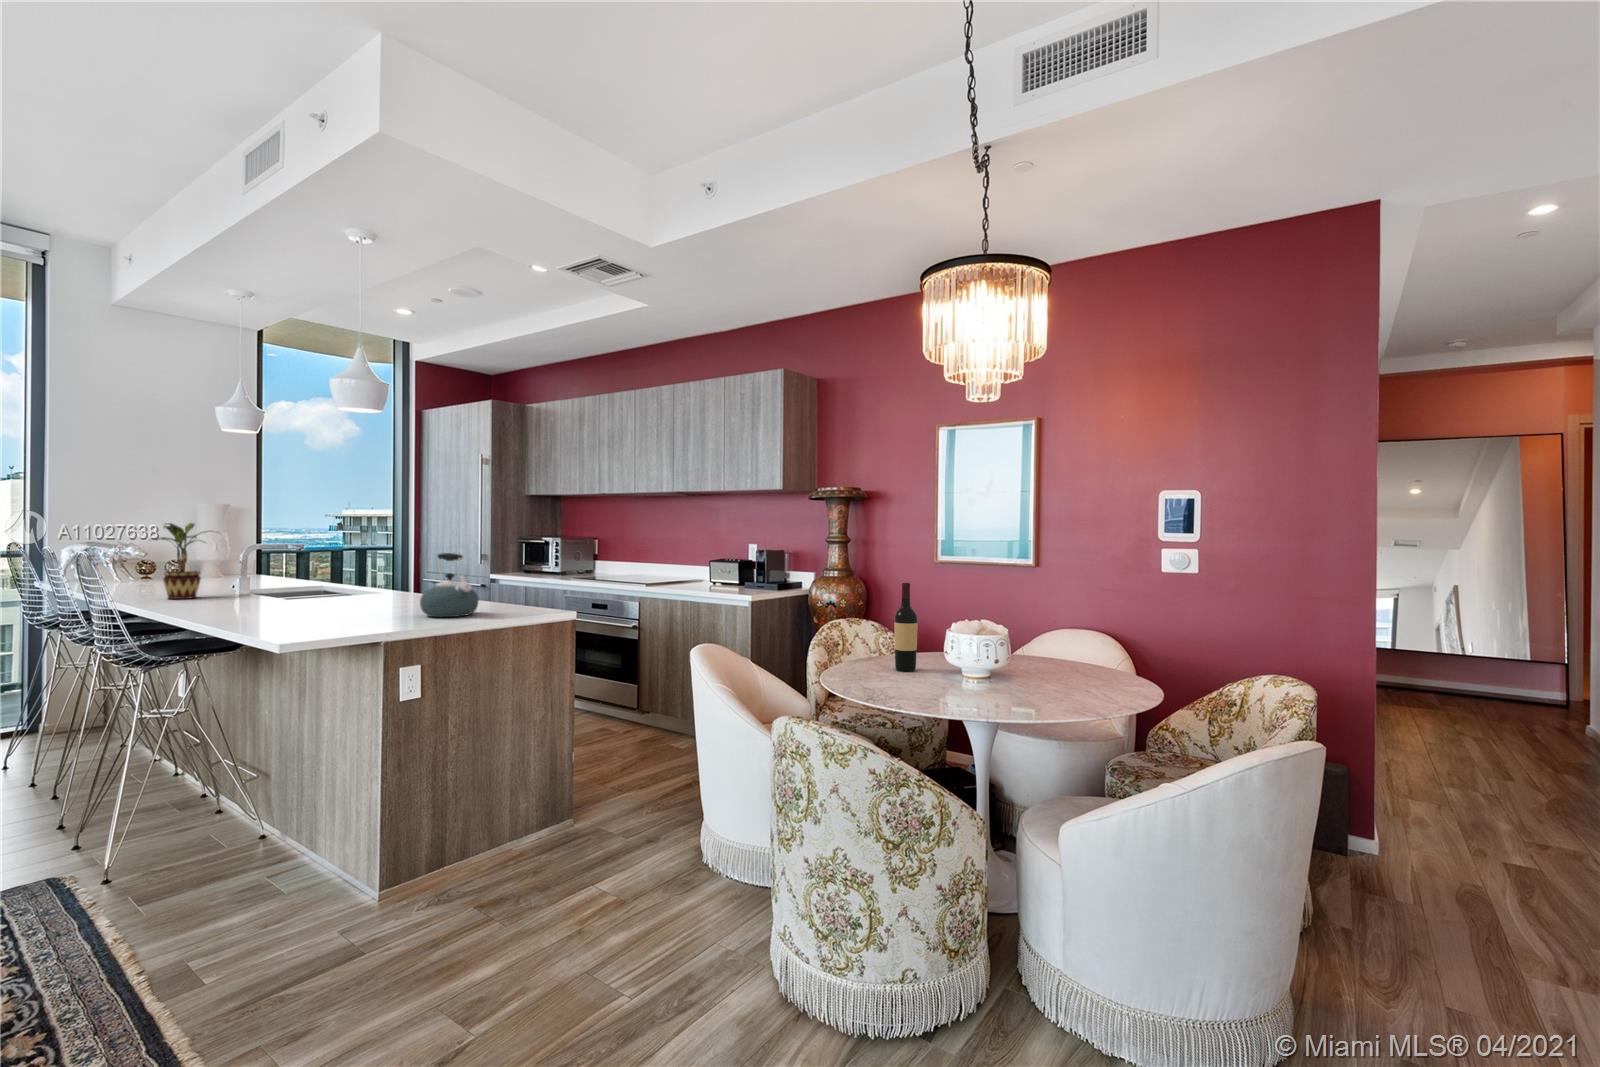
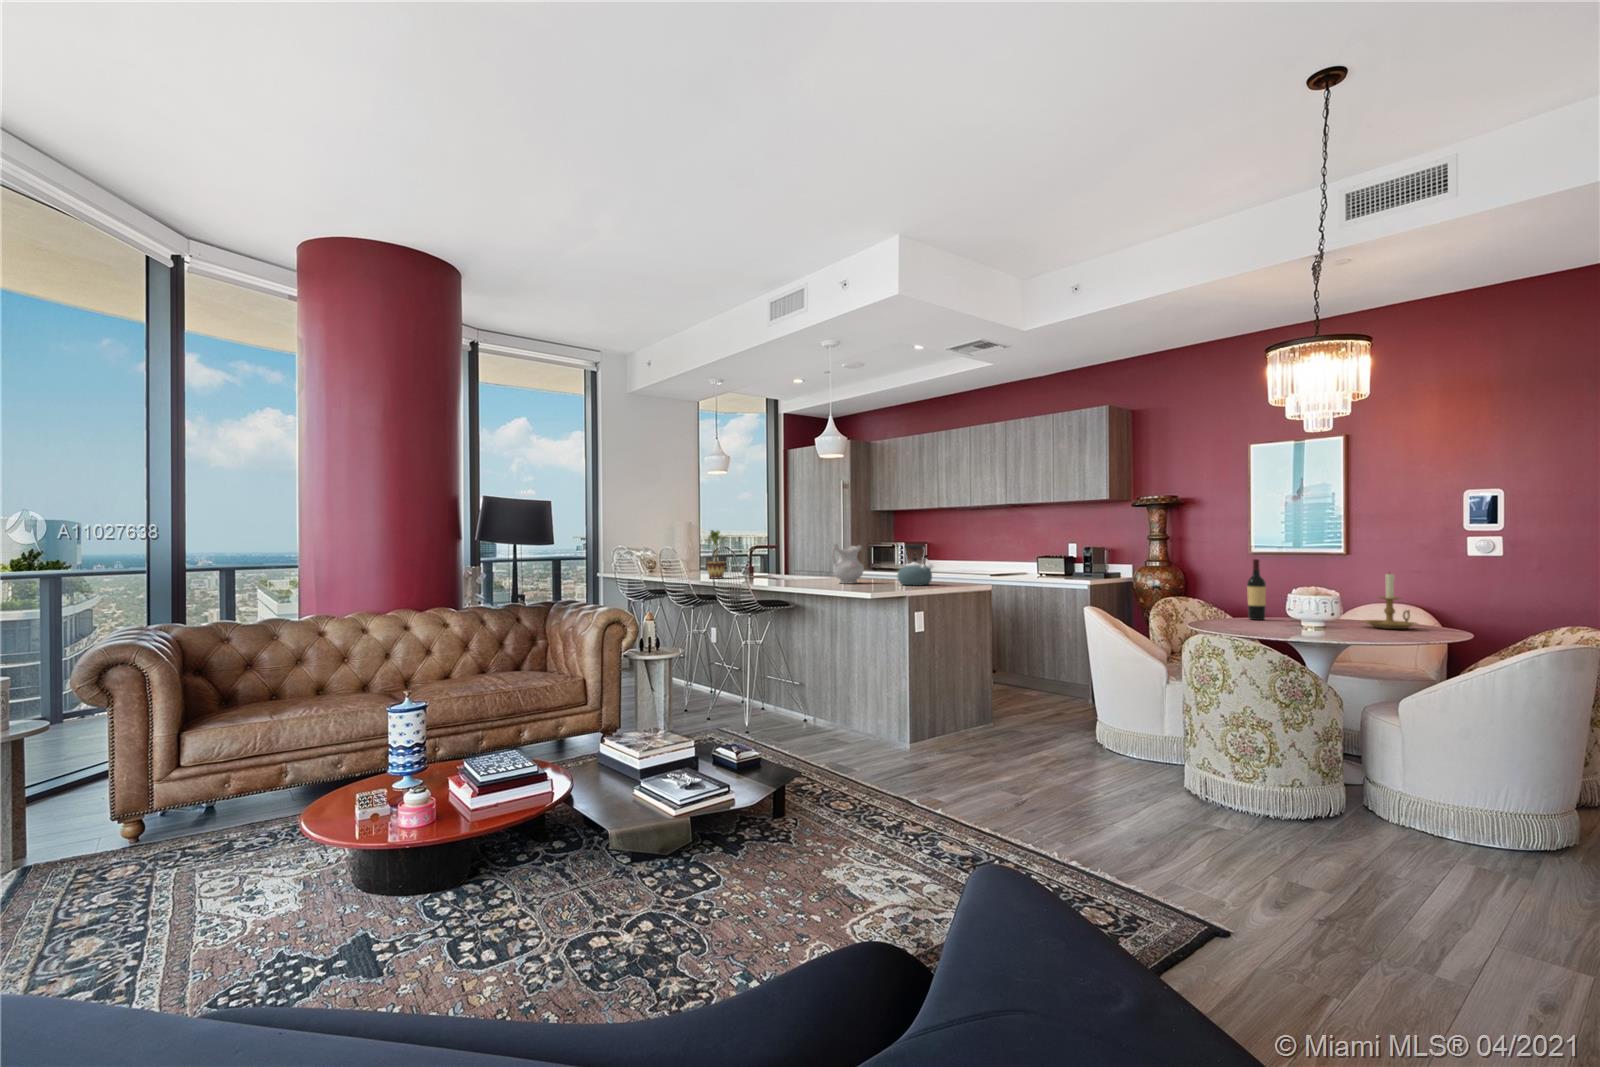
ceramic pitcher: none [320,551,383,613] -> present [831,544,864,583]
candle holder: none [1029,607,1098,691] -> present [1363,573,1418,629]

